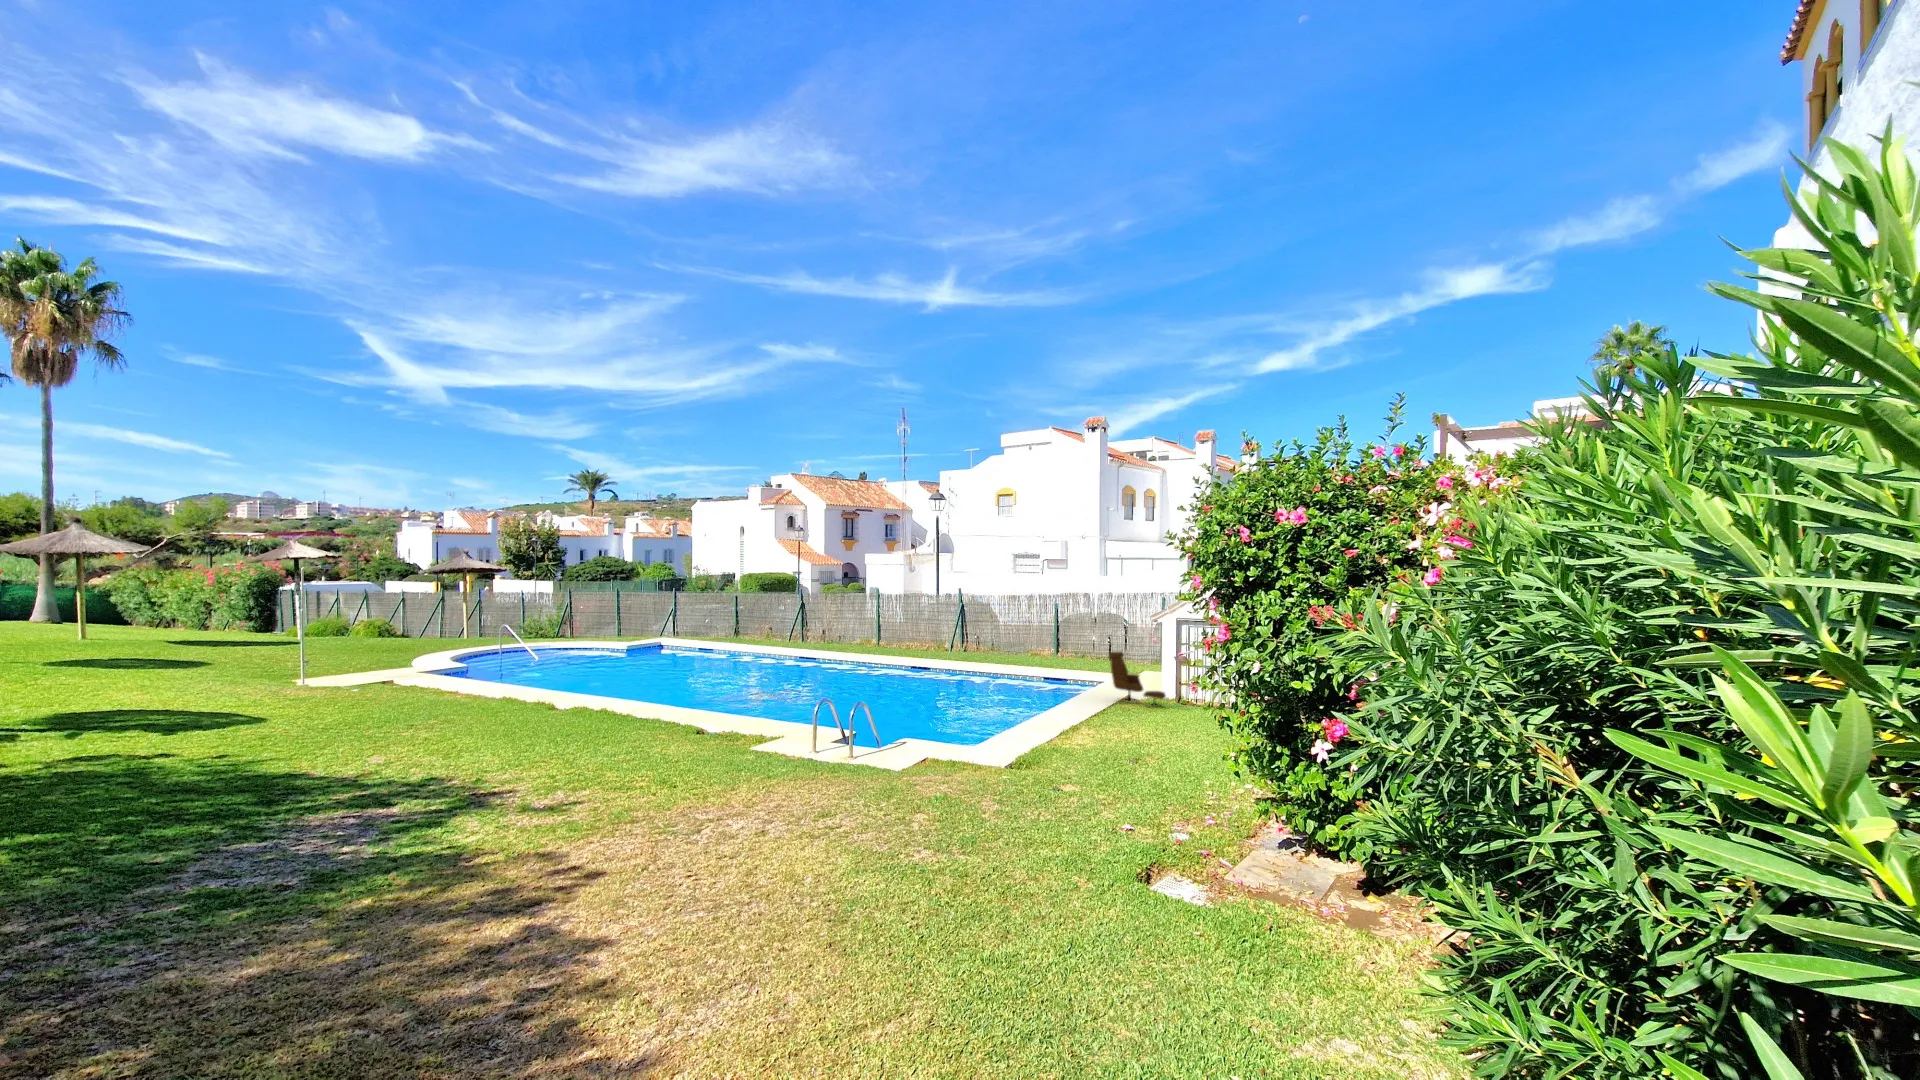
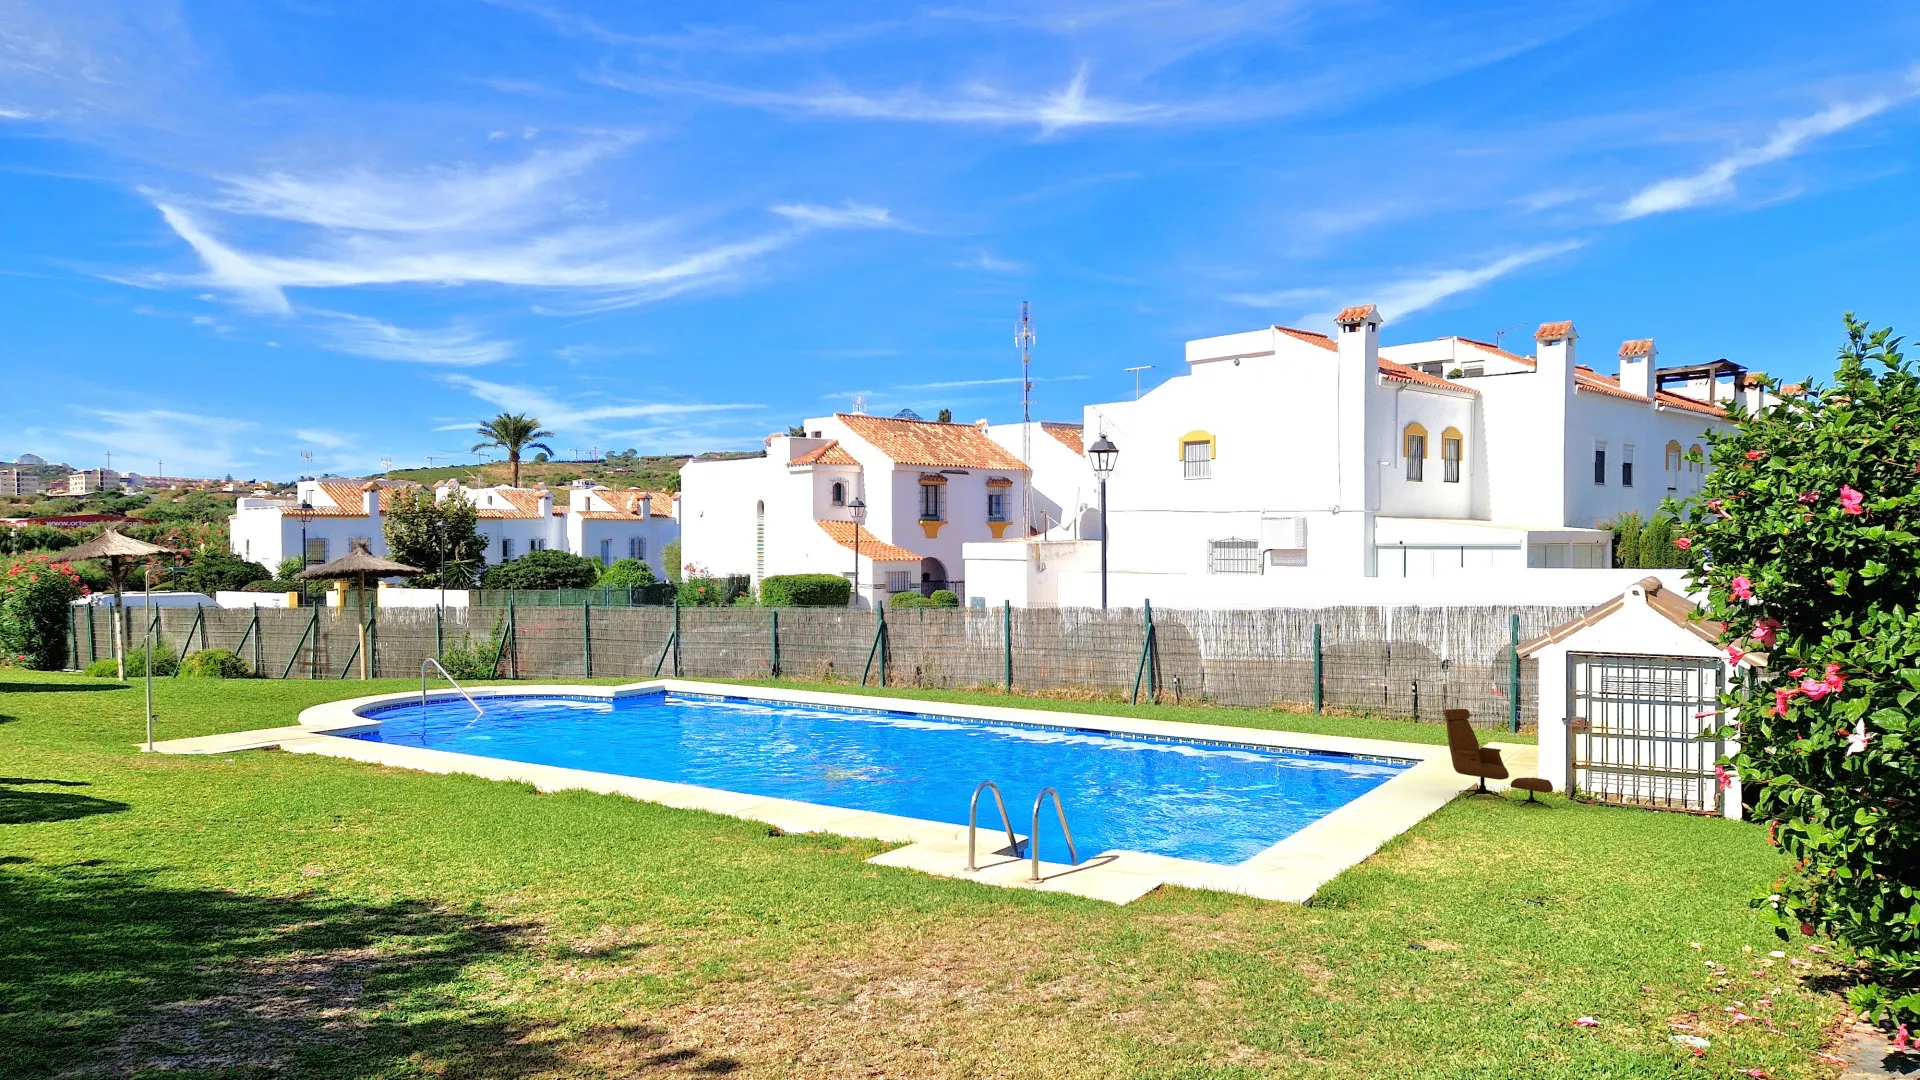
bench: none [432,608,455,634] -> present [297,632,330,672]

